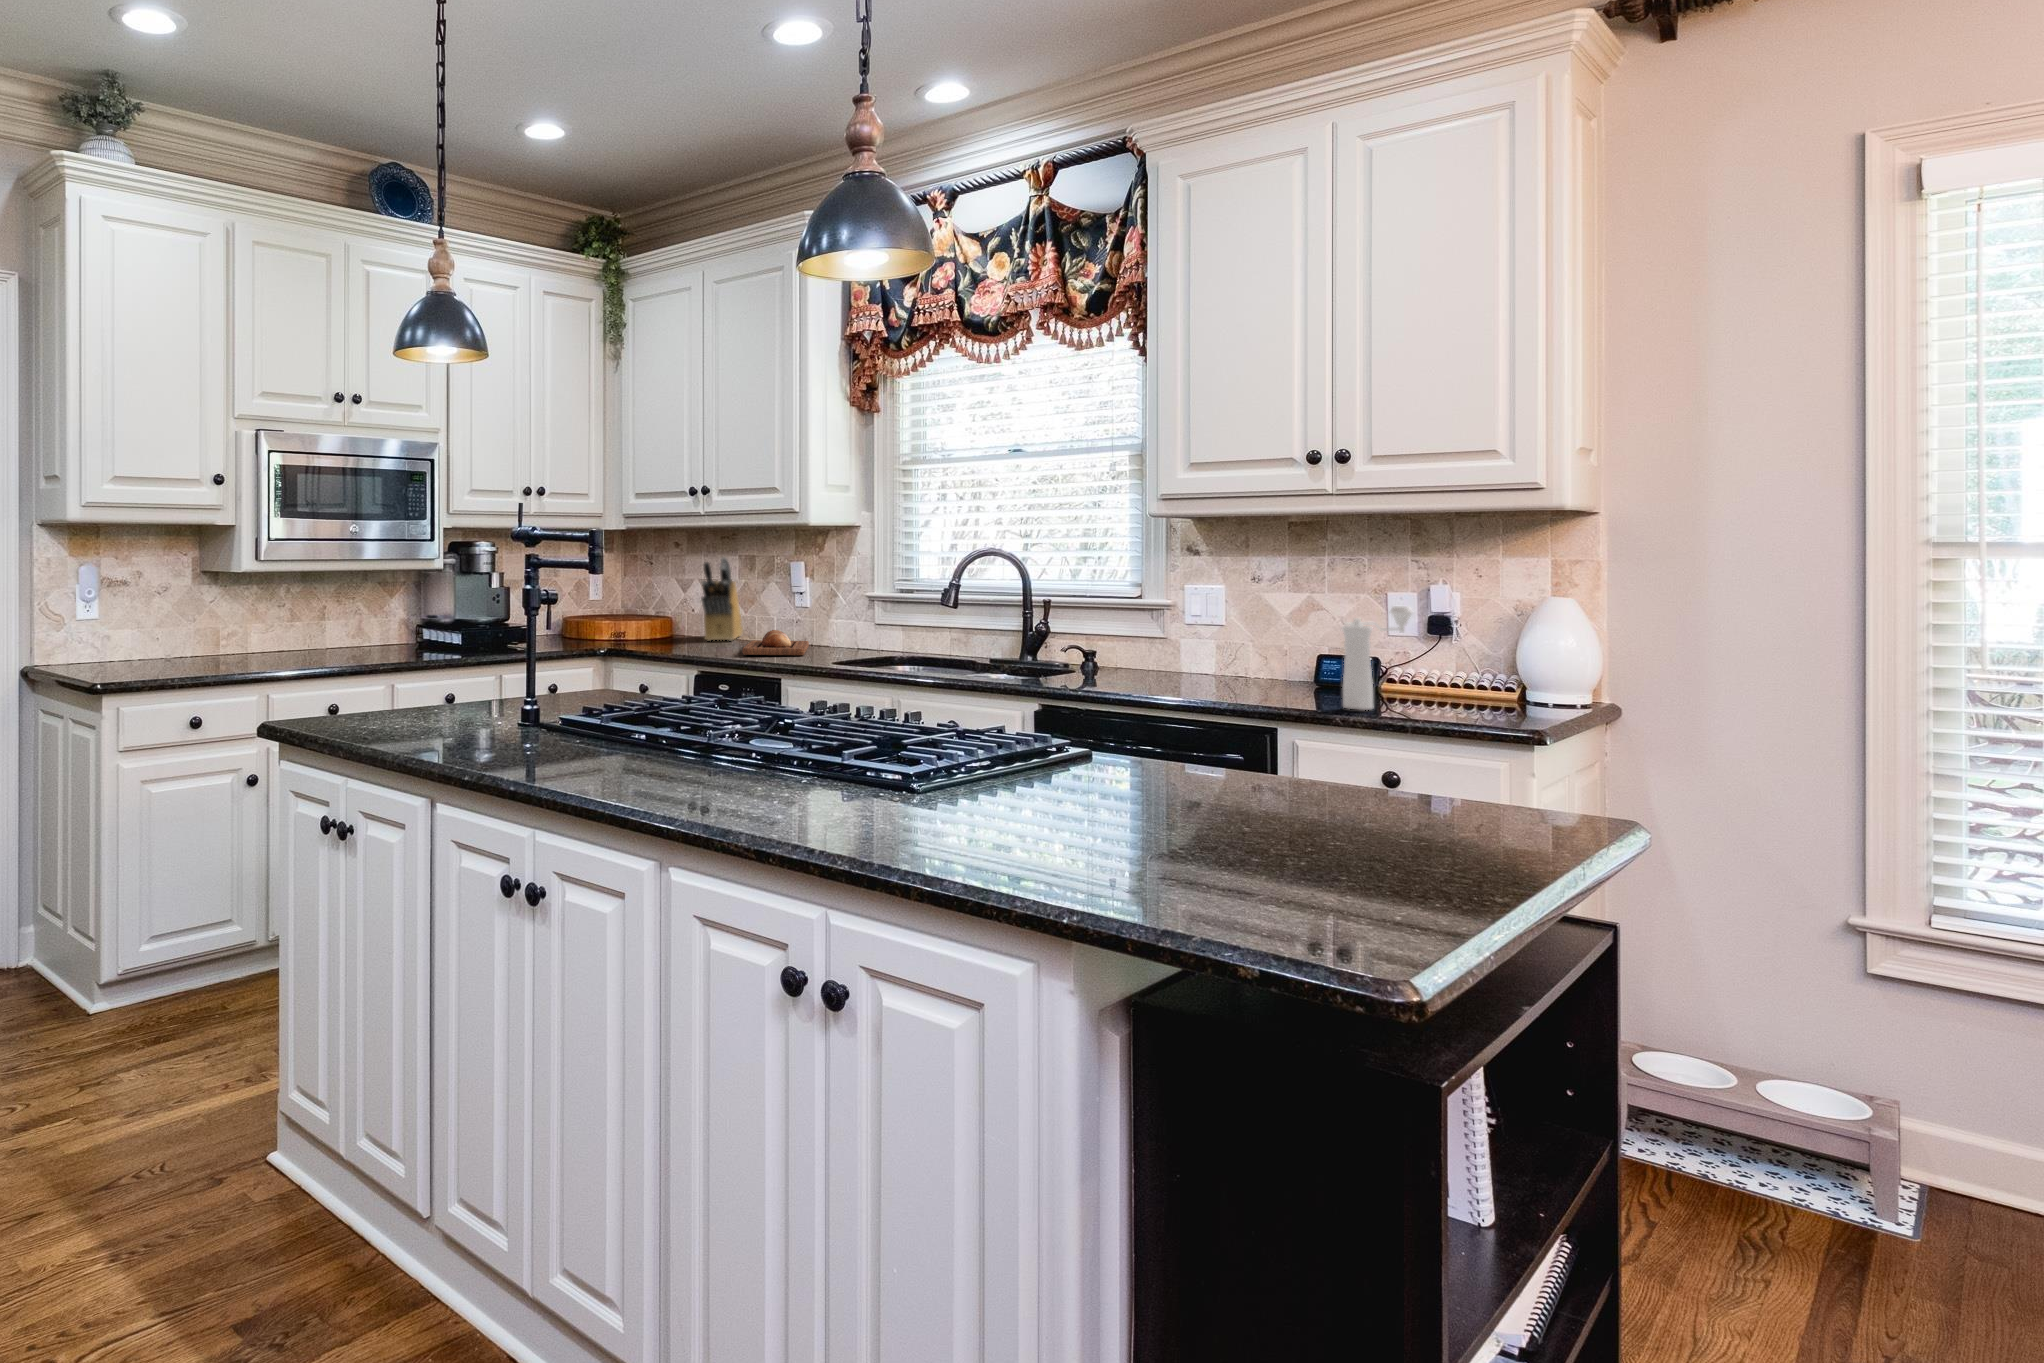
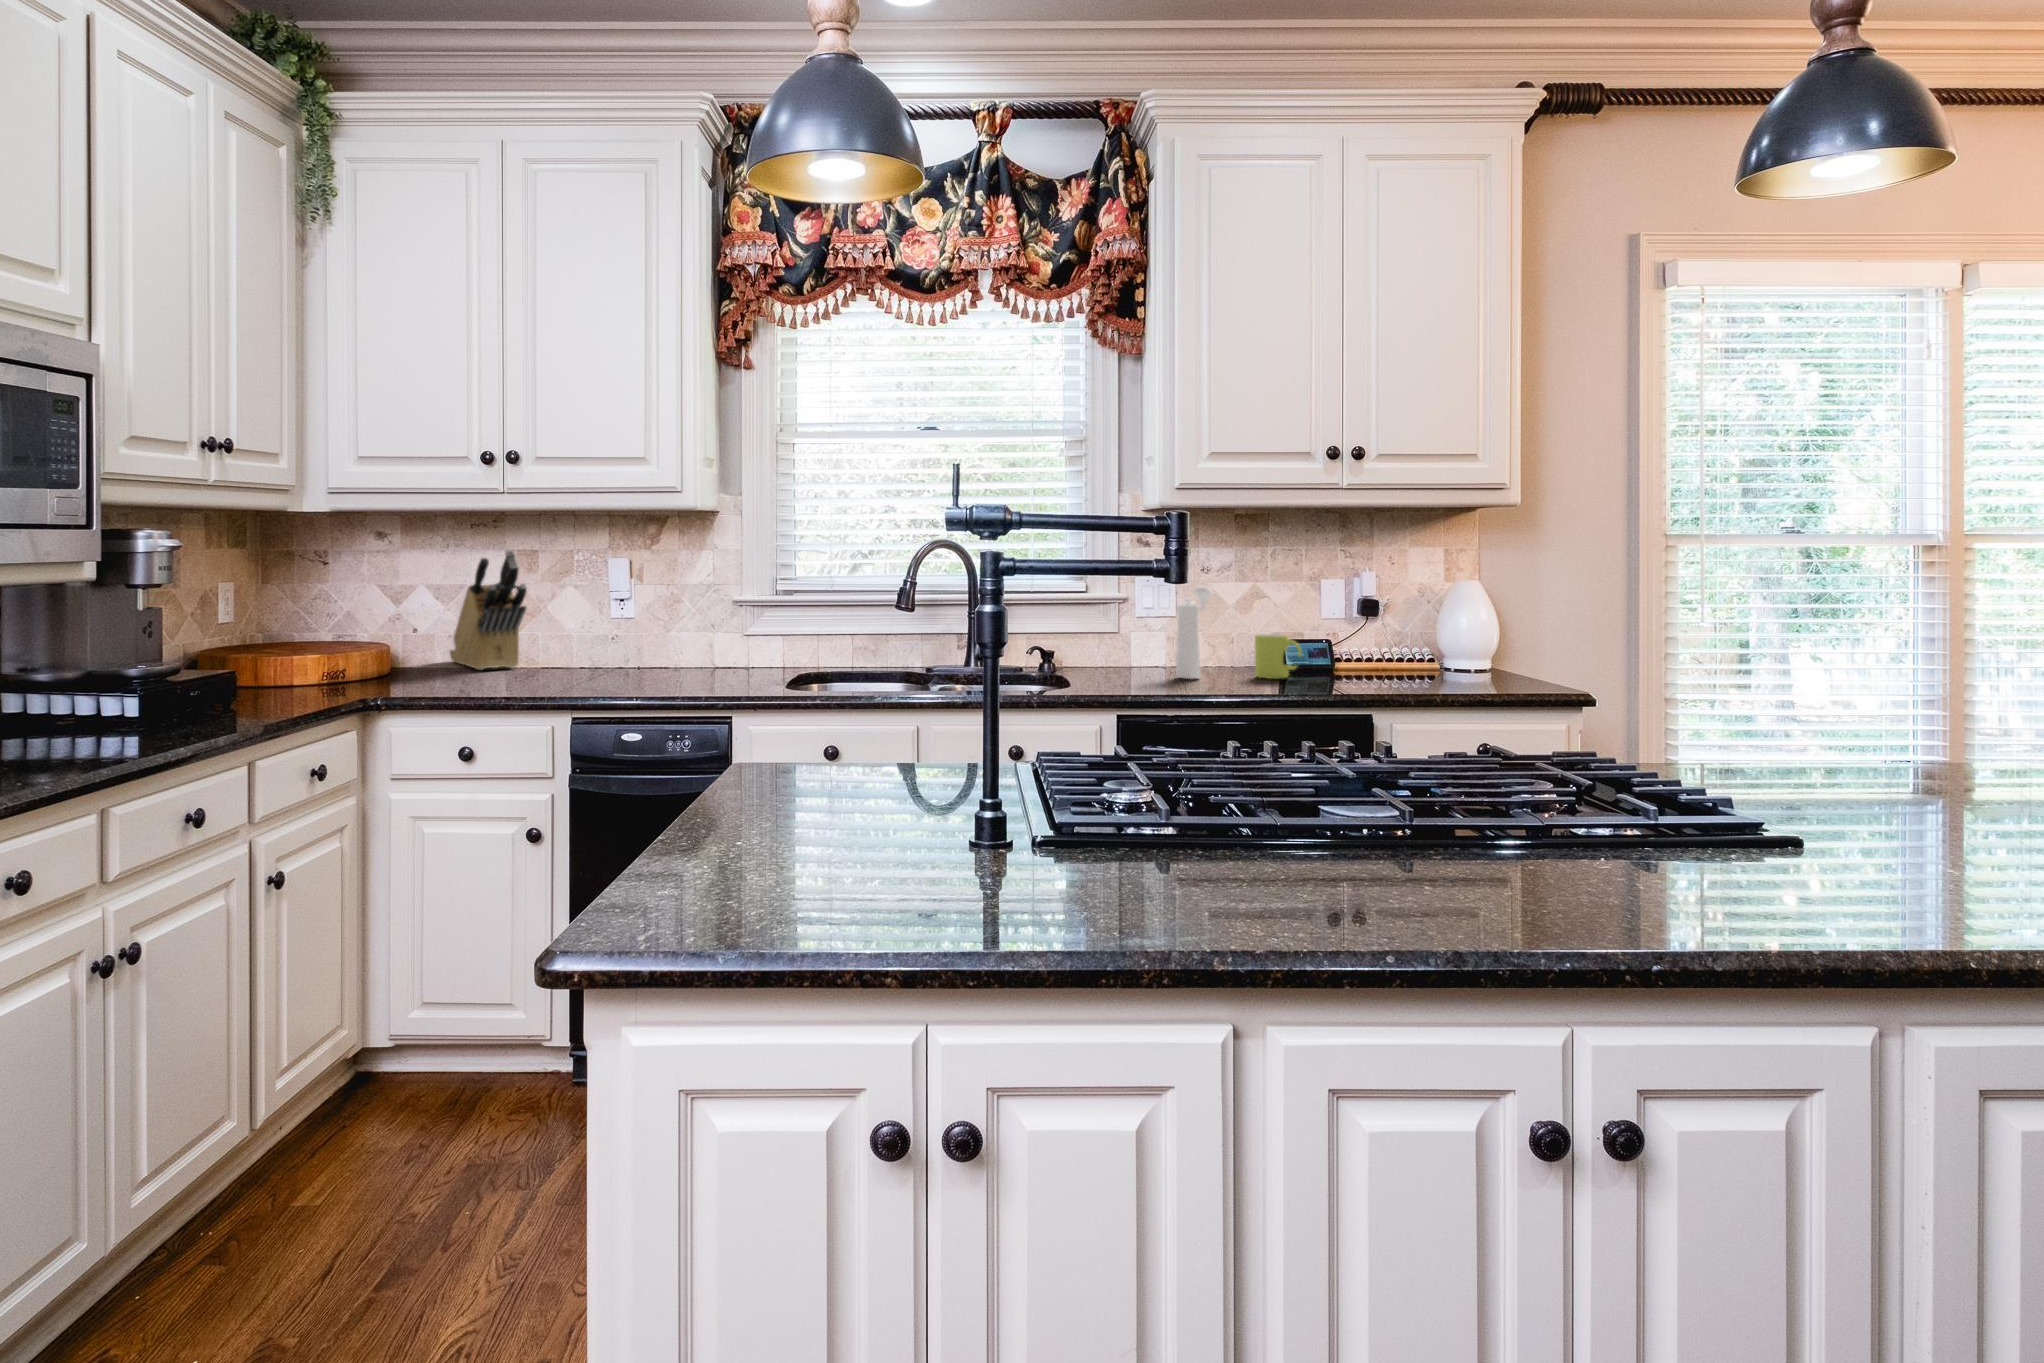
pepper mill: present [1342,606,1413,710] -> present [1176,587,1212,679]
bread loaf: present [742,630,809,655] -> none [572,649,703,686]
mug: none [1238,642,1276,687] -> present [1255,634,1302,679]

